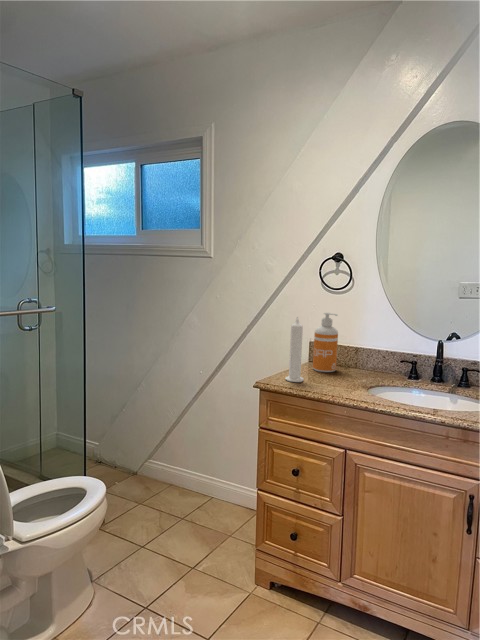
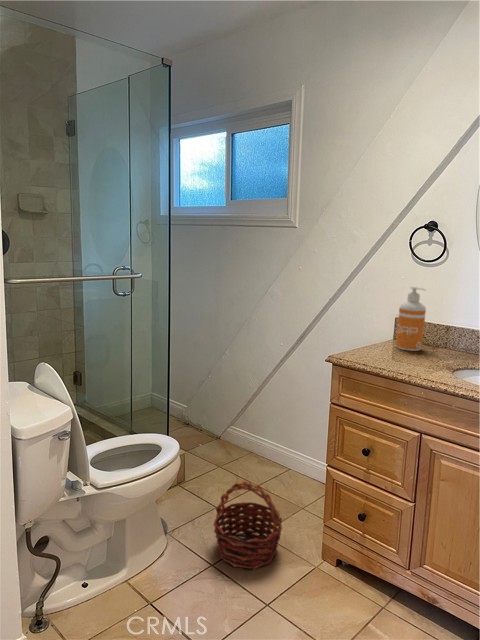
candle: present [285,317,304,382] -> none [362,290,383,359]
basket: none [145,515,215,605] -> present [213,482,282,569]

